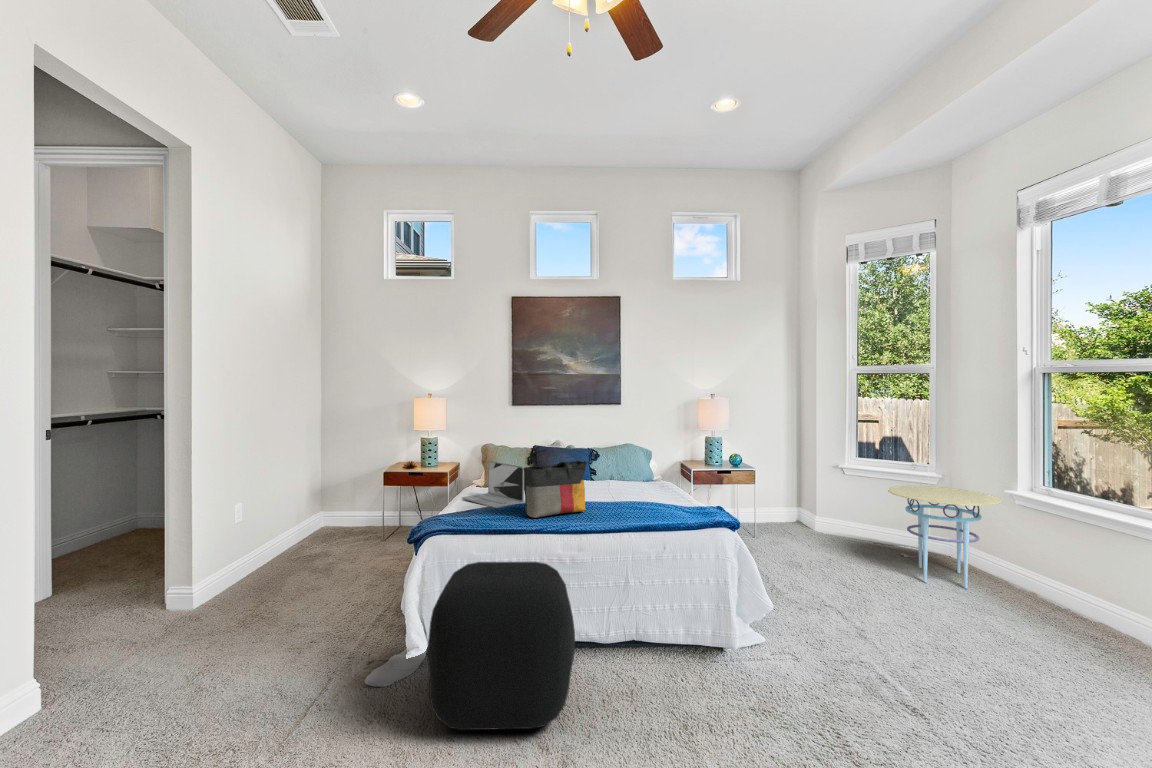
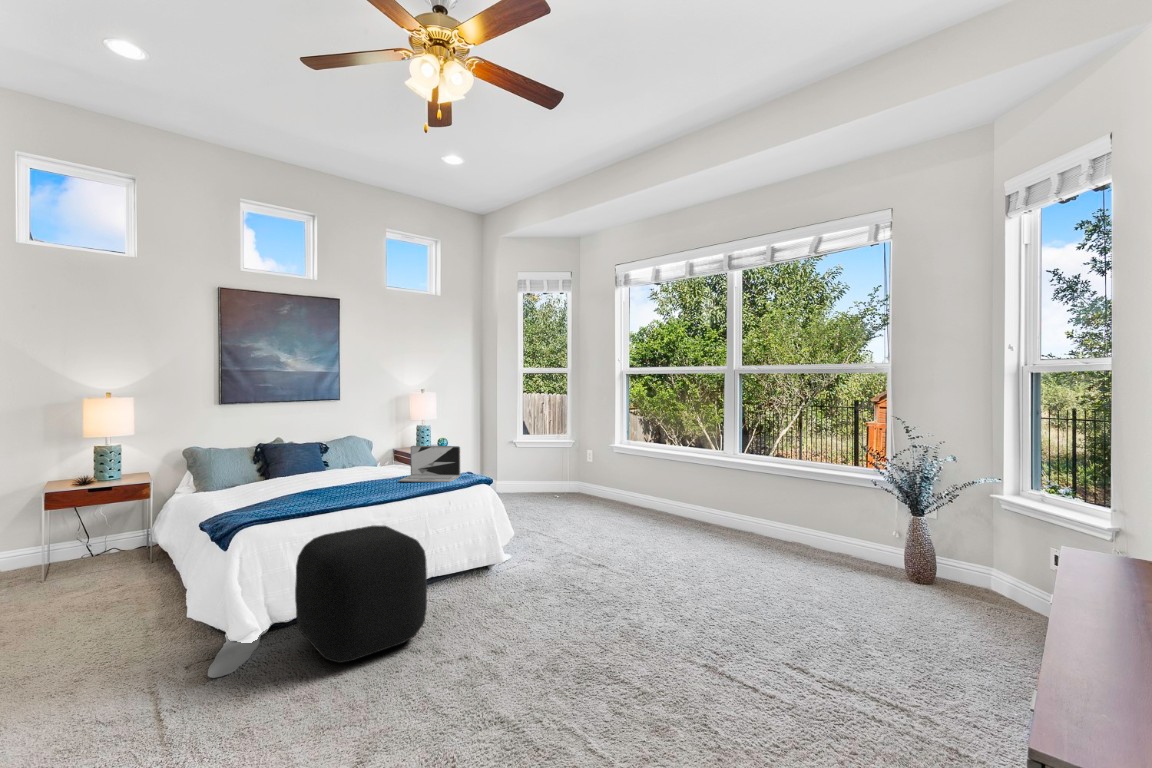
laptop: present [462,461,524,508] -> present [399,446,461,482]
tote bag: present [524,461,587,518] -> none [320,446,374,499]
side table: present [888,486,1002,588] -> none [557,447,619,509]

